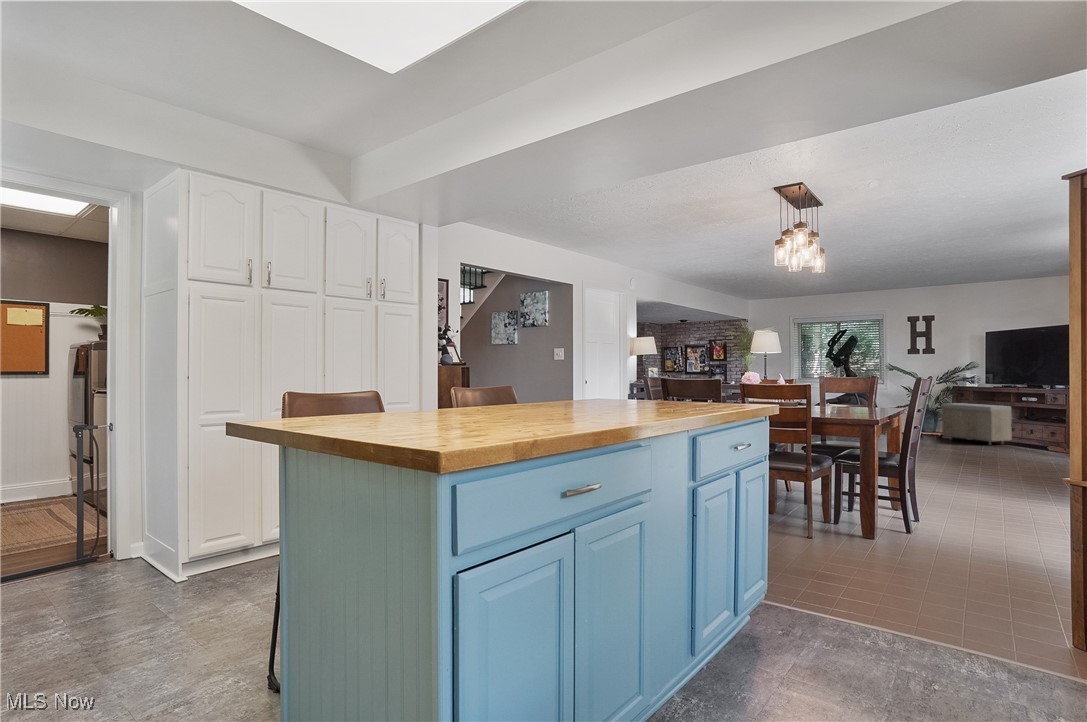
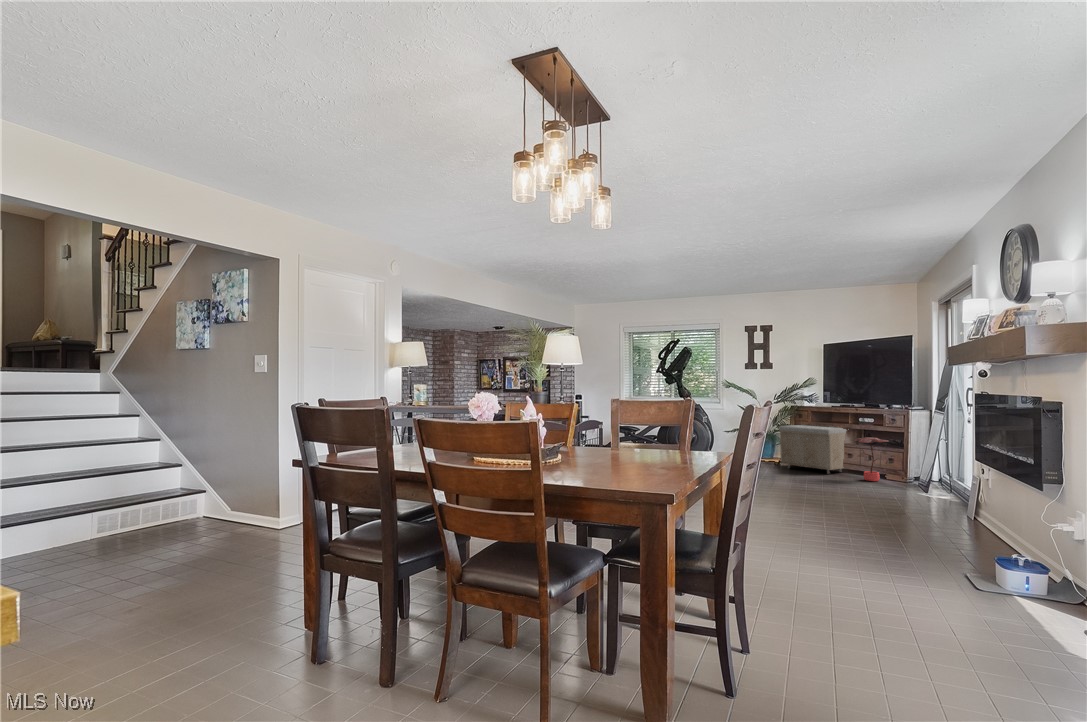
potted plant: none [1015,414,1052,451] -> present [854,437,889,481]

